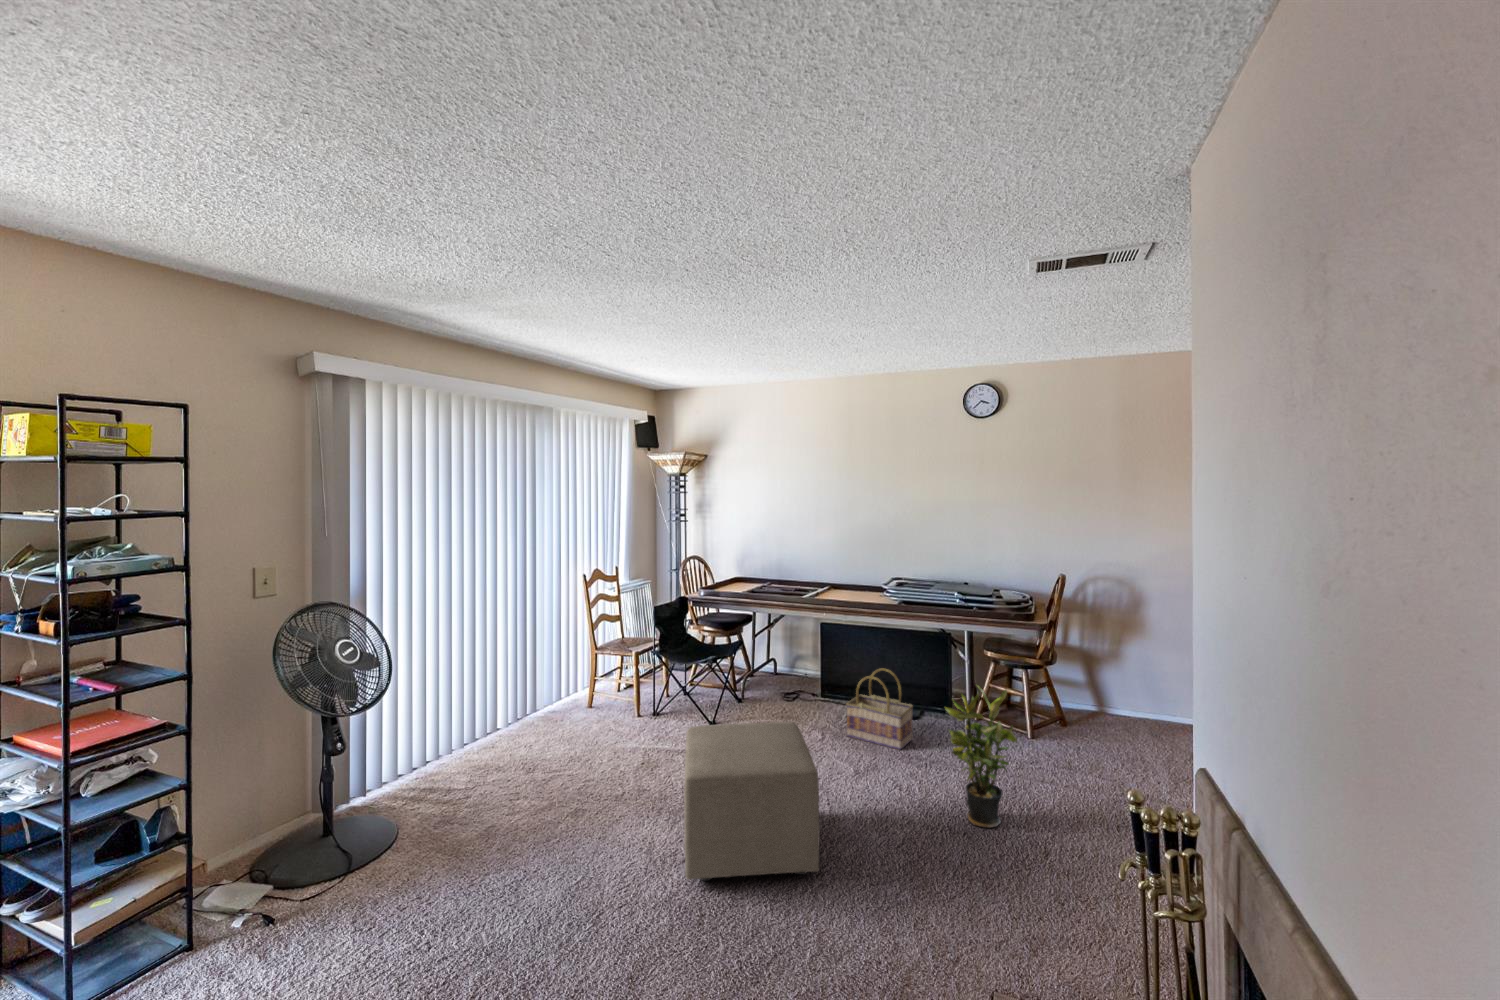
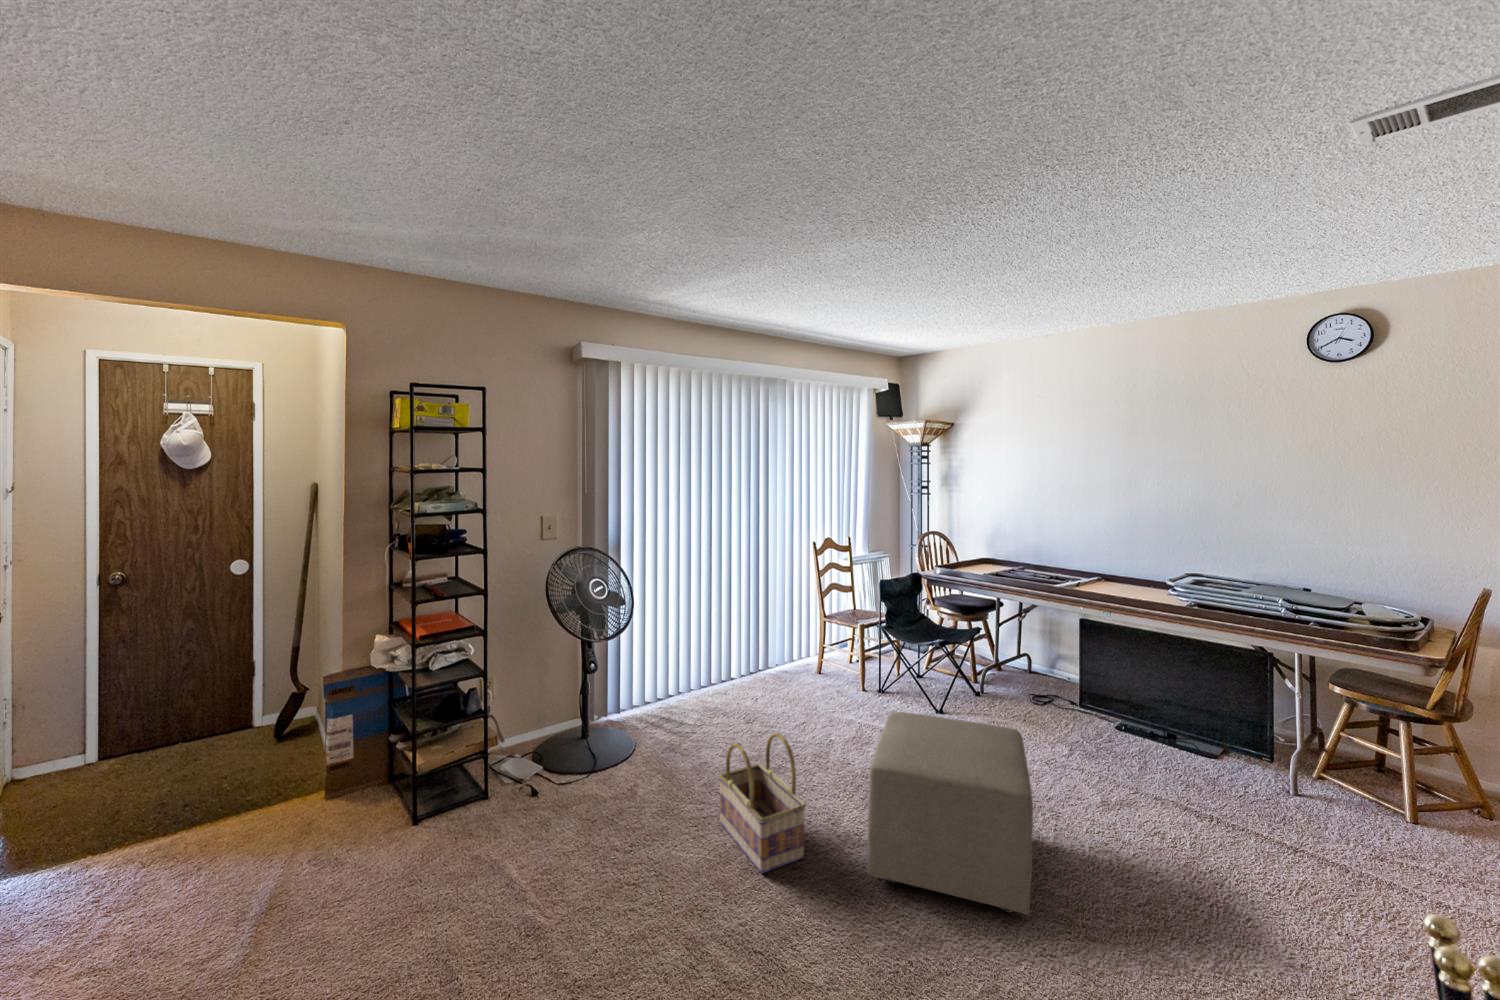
basket: present [846,668,913,750] -> present [719,733,806,874]
potted plant: present [945,685,1017,828] -> none [1242,728,1373,936]

